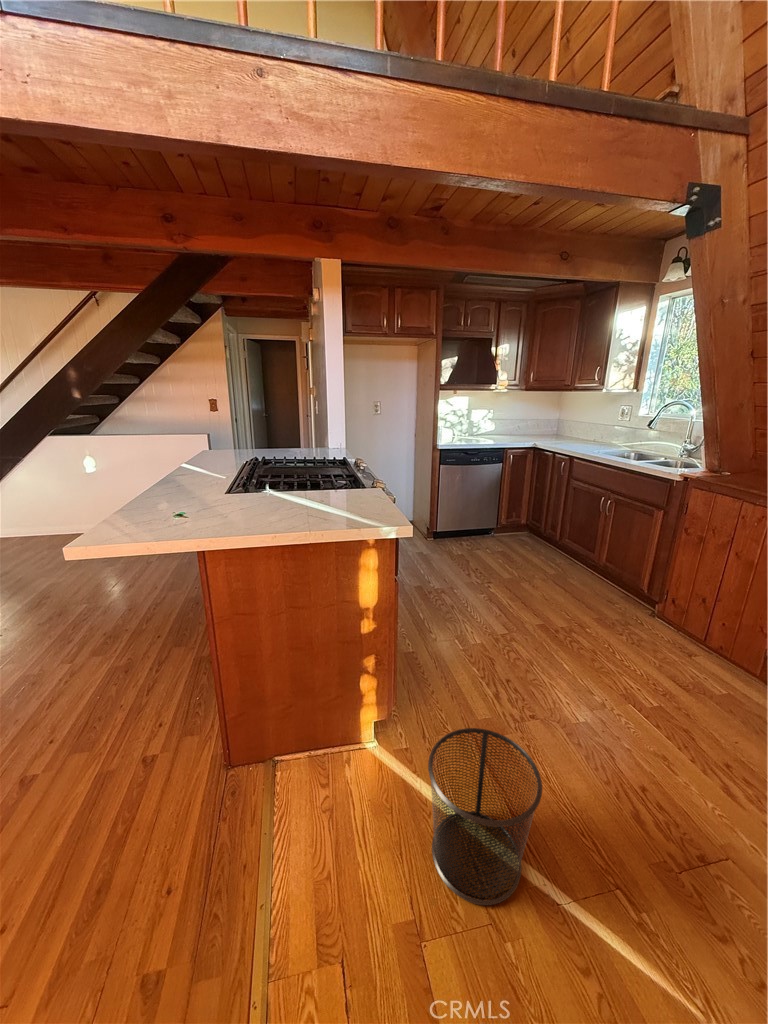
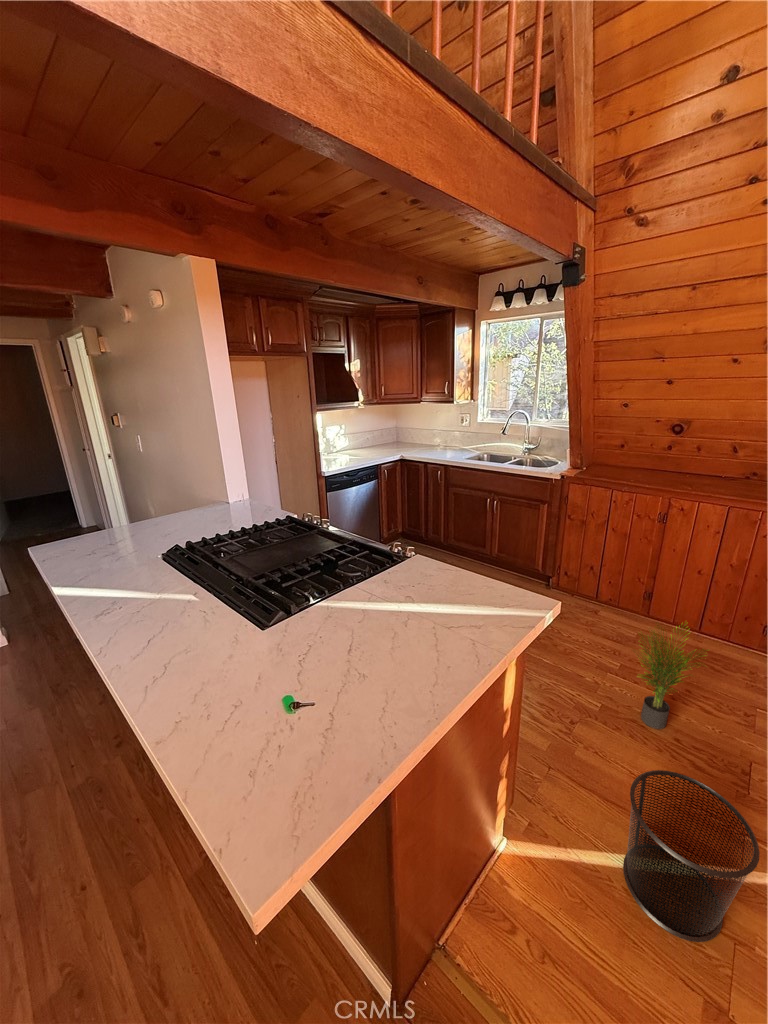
potted plant: none [590,633,714,770] -> present [641,625,705,729]

